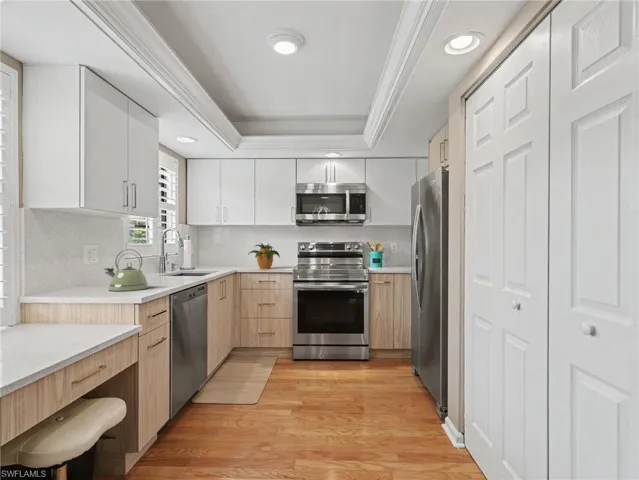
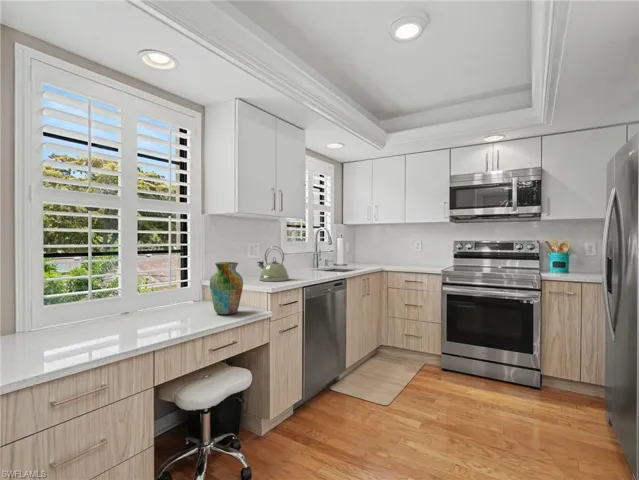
potted plant: present [248,243,280,269] -> none [396,241,431,269]
vase: none [52,270,103,337] -> present [210,262,243,315]

